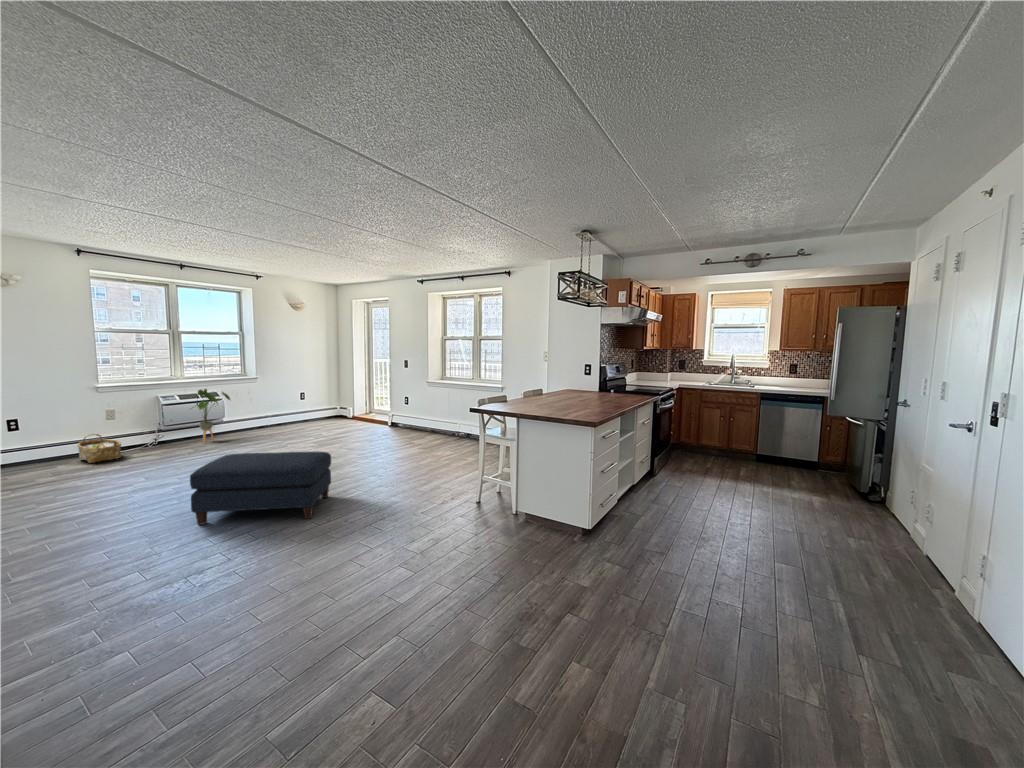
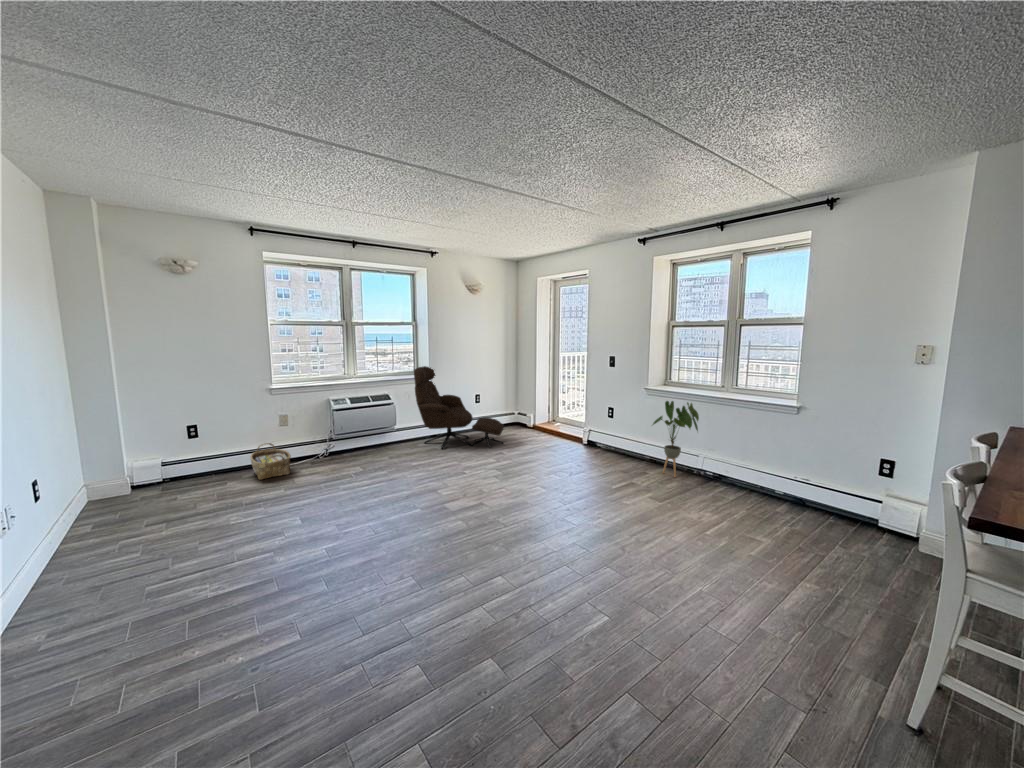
lounge chair: none [241,369,325,435] -> present [414,366,504,449]
house plant: present [193,389,230,443] -> present [653,401,699,477]
ottoman: present [190,452,331,525] -> none [312,531,550,726]

